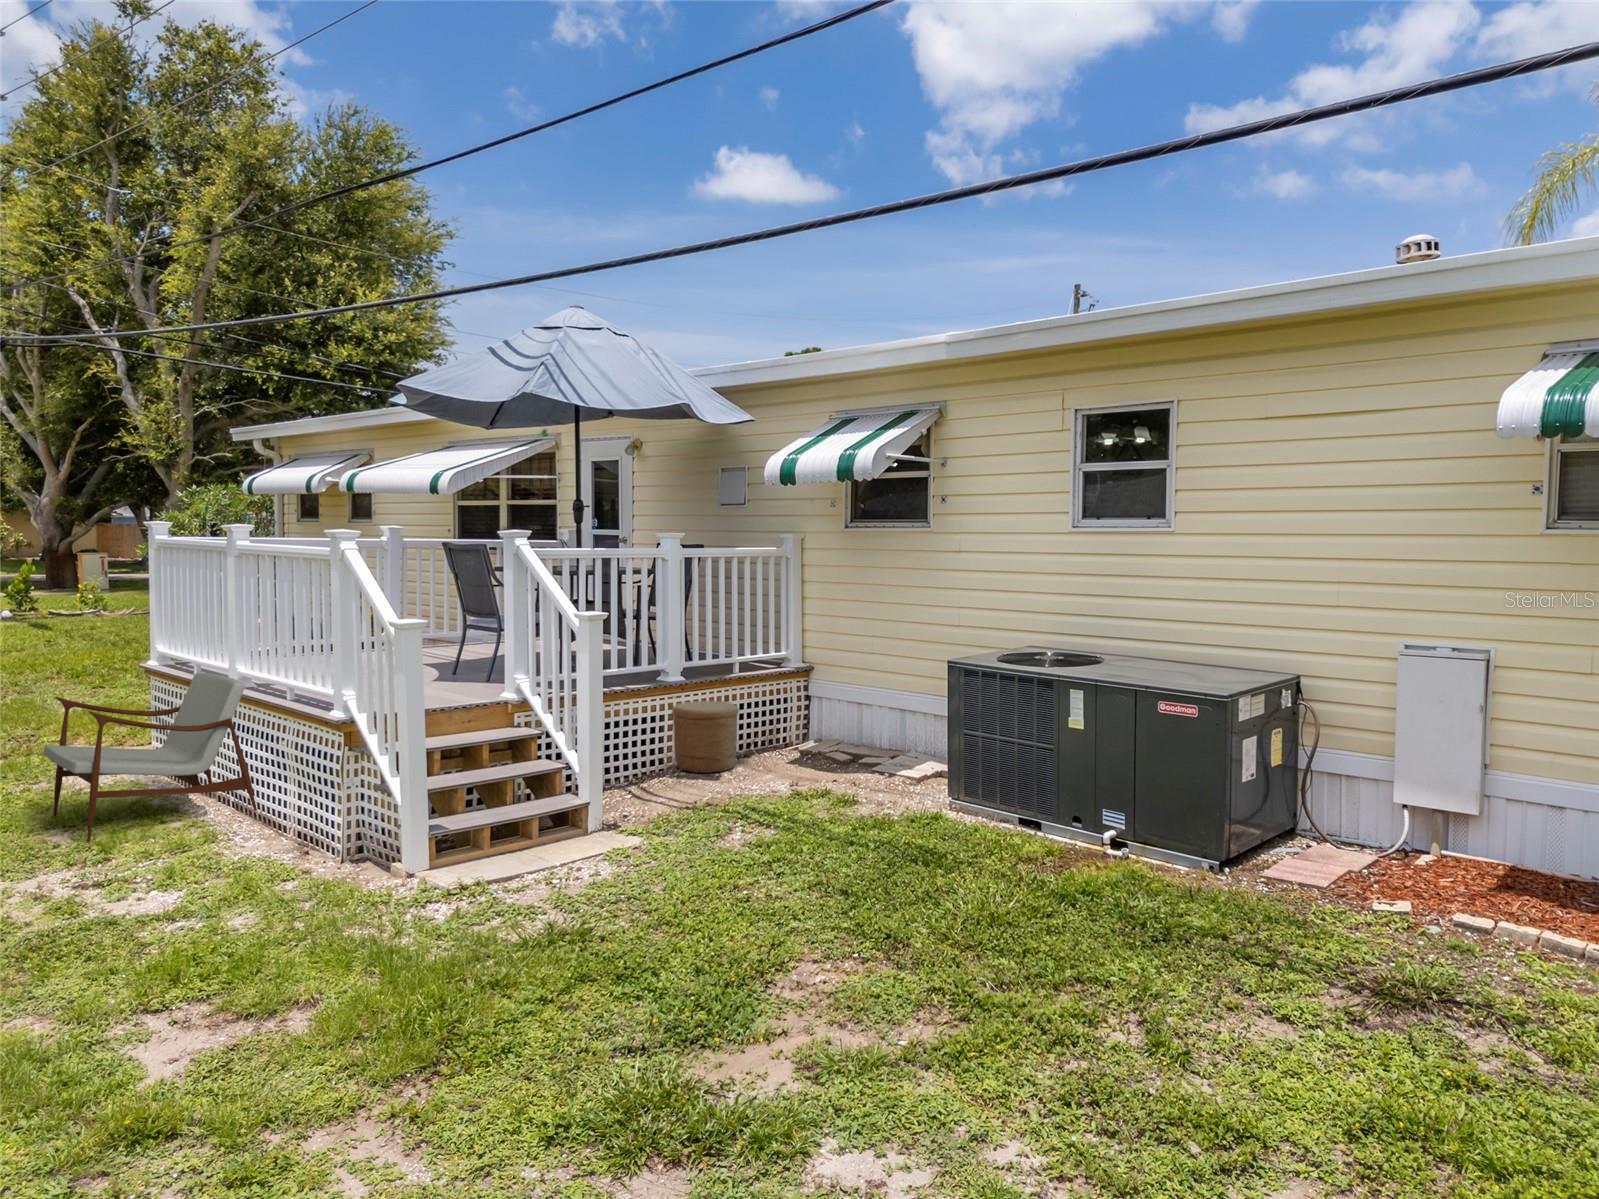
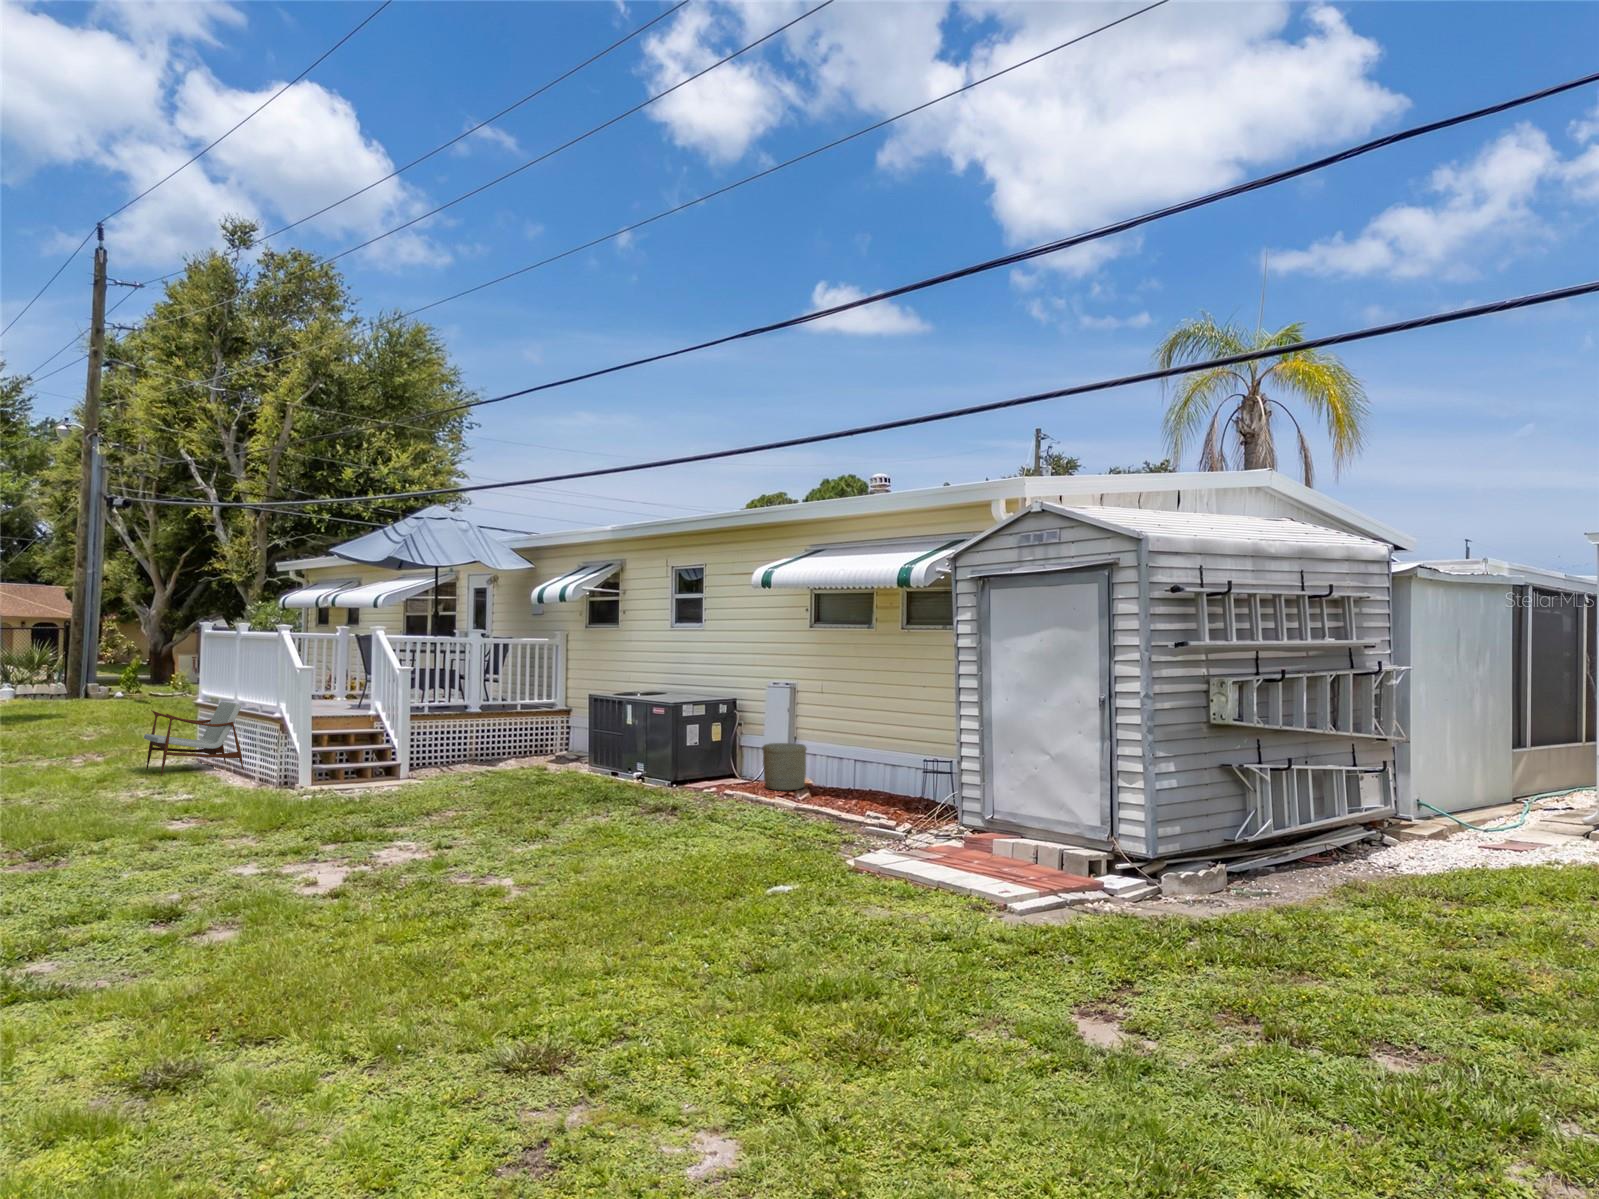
woven basket: present [672,701,739,773] -> present [762,743,806,790]

